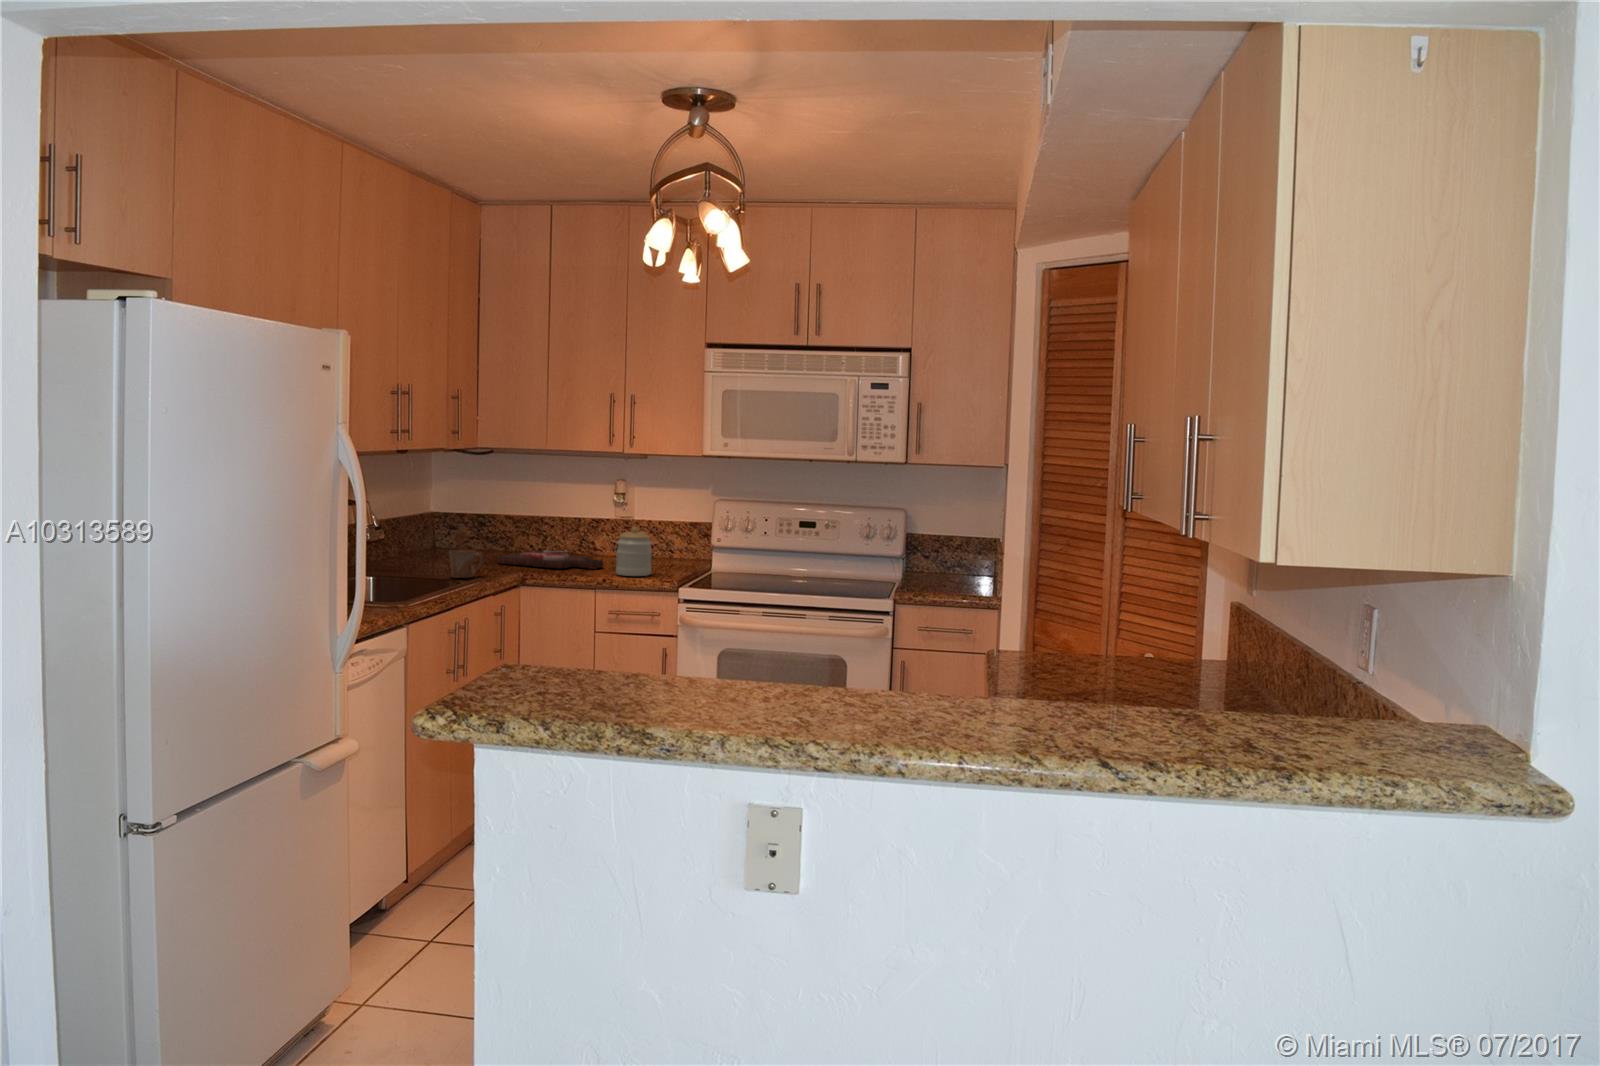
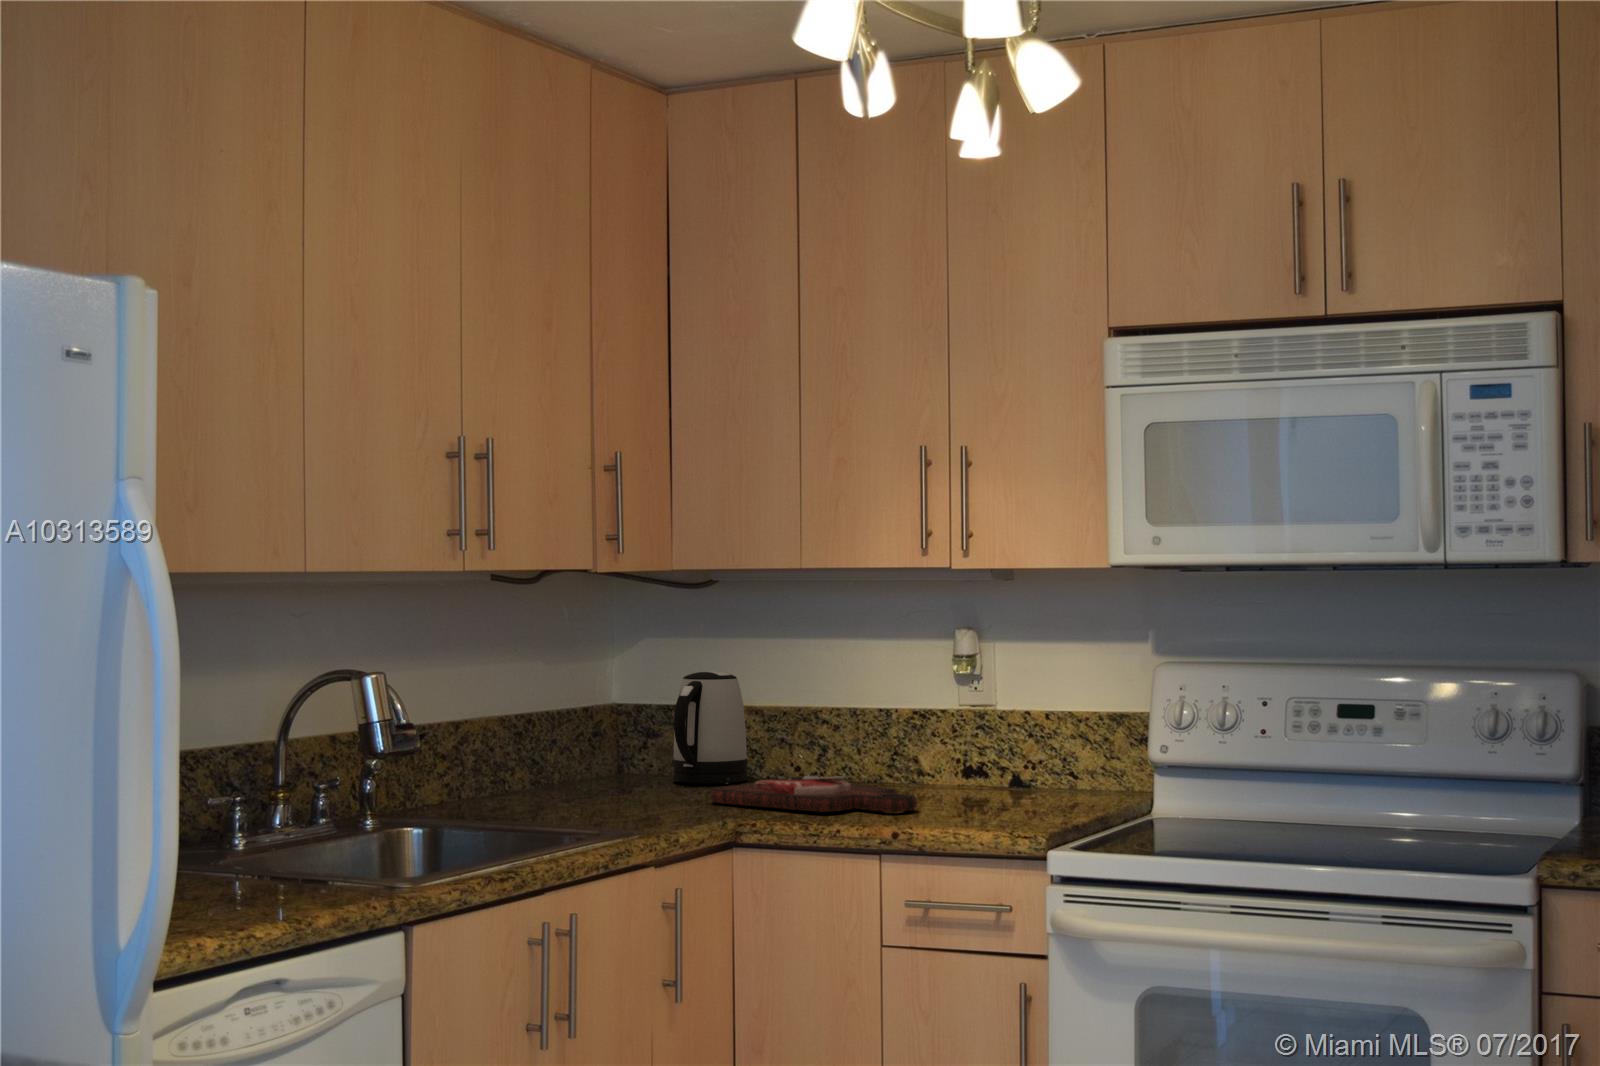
kettle: none [468,498,507,554] -> present [673,671,748,784]
jar: present [616,527,652,576] -> none [931,721,1007,827]
mug: present [449,550,484,578] -> none [591,774,661,831]

